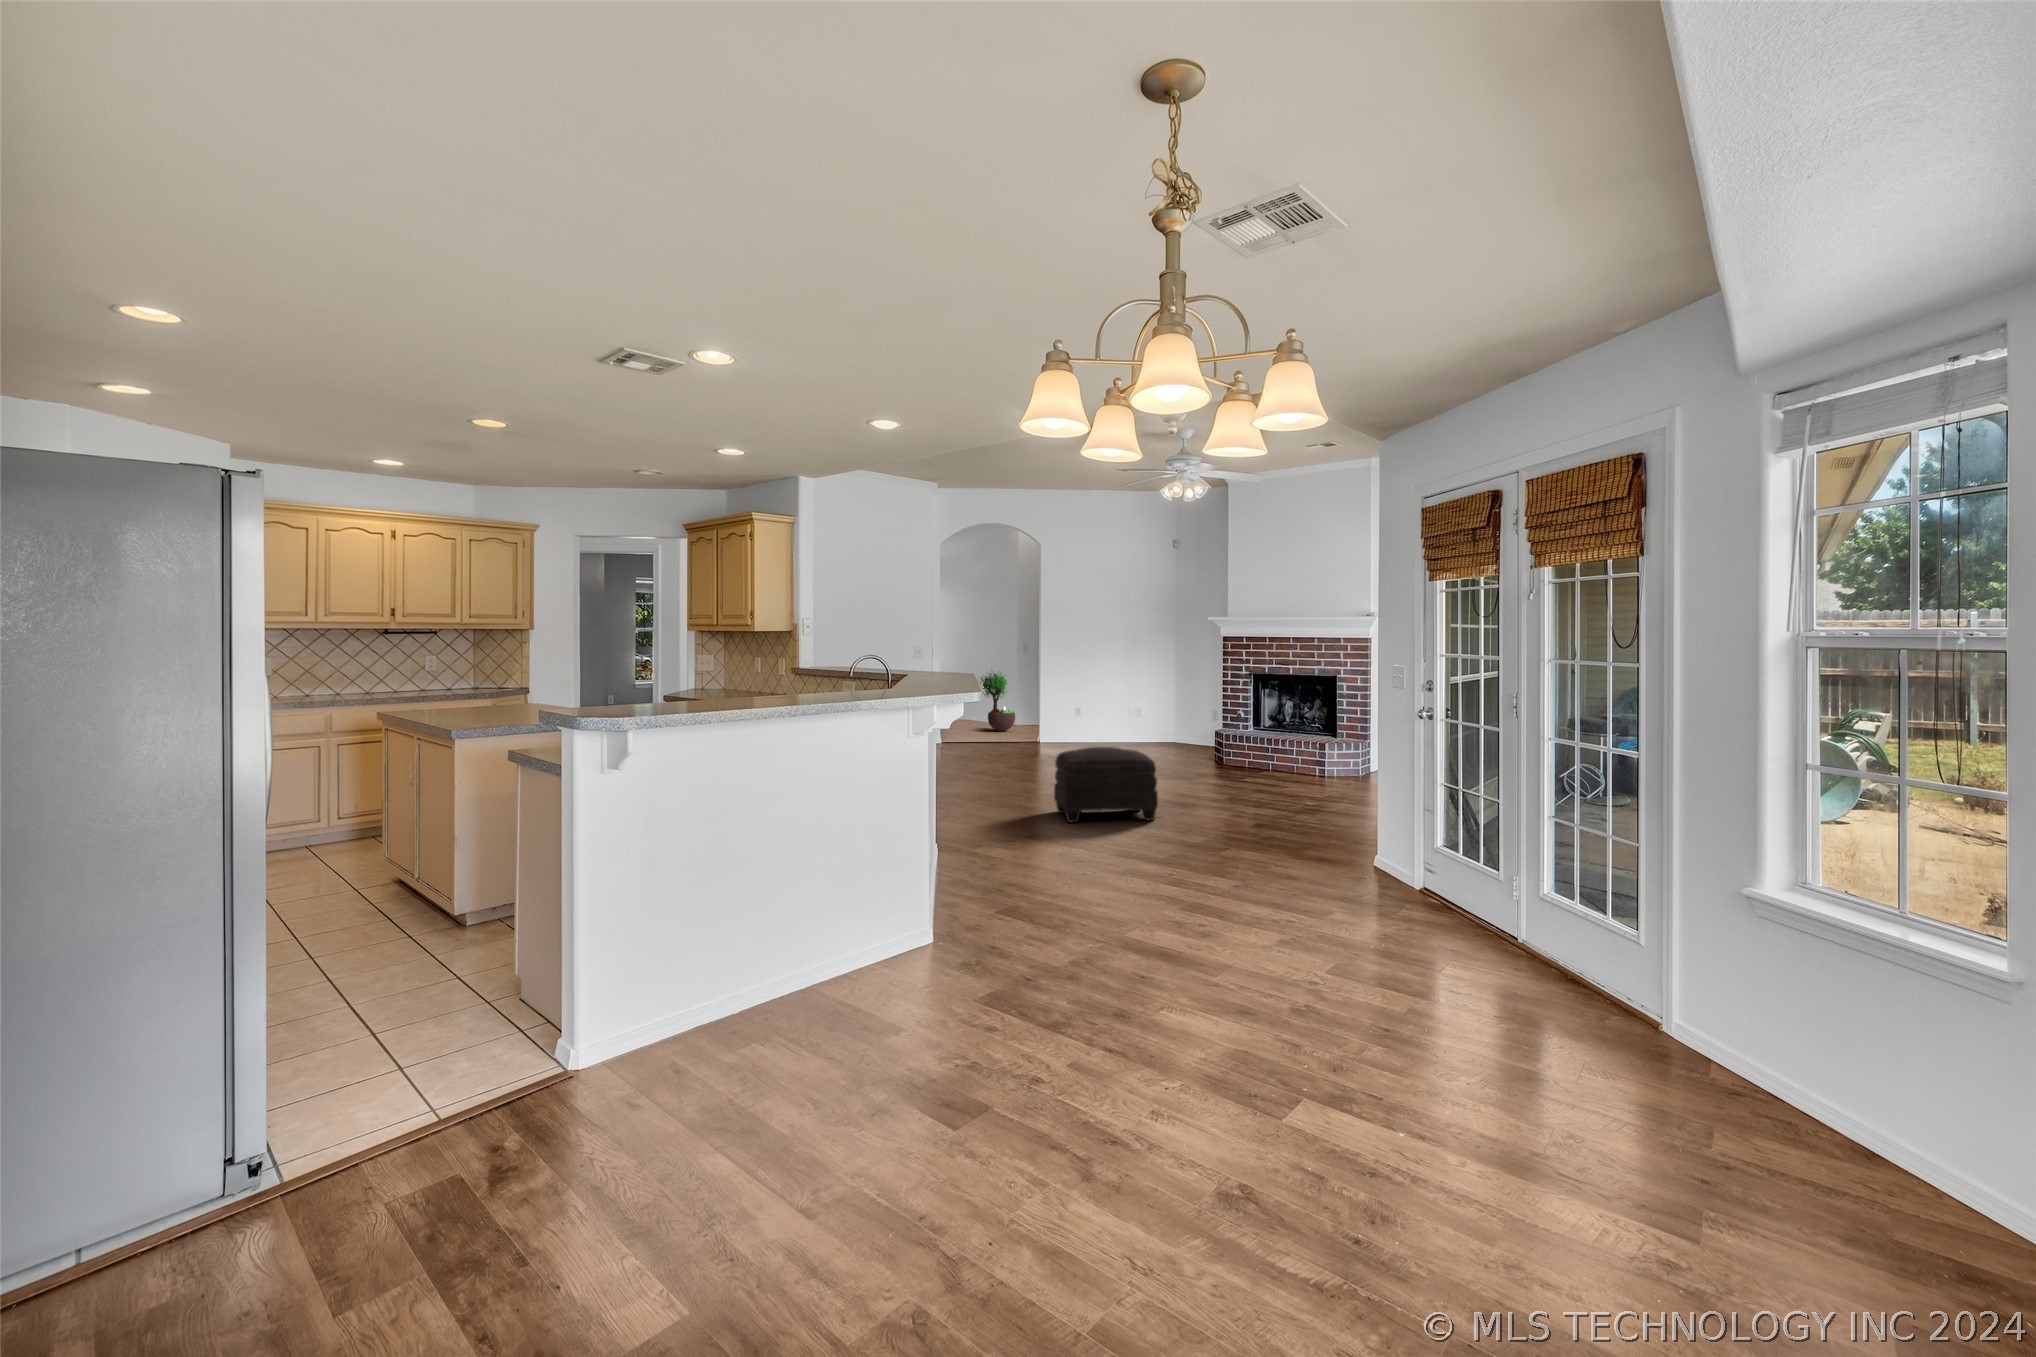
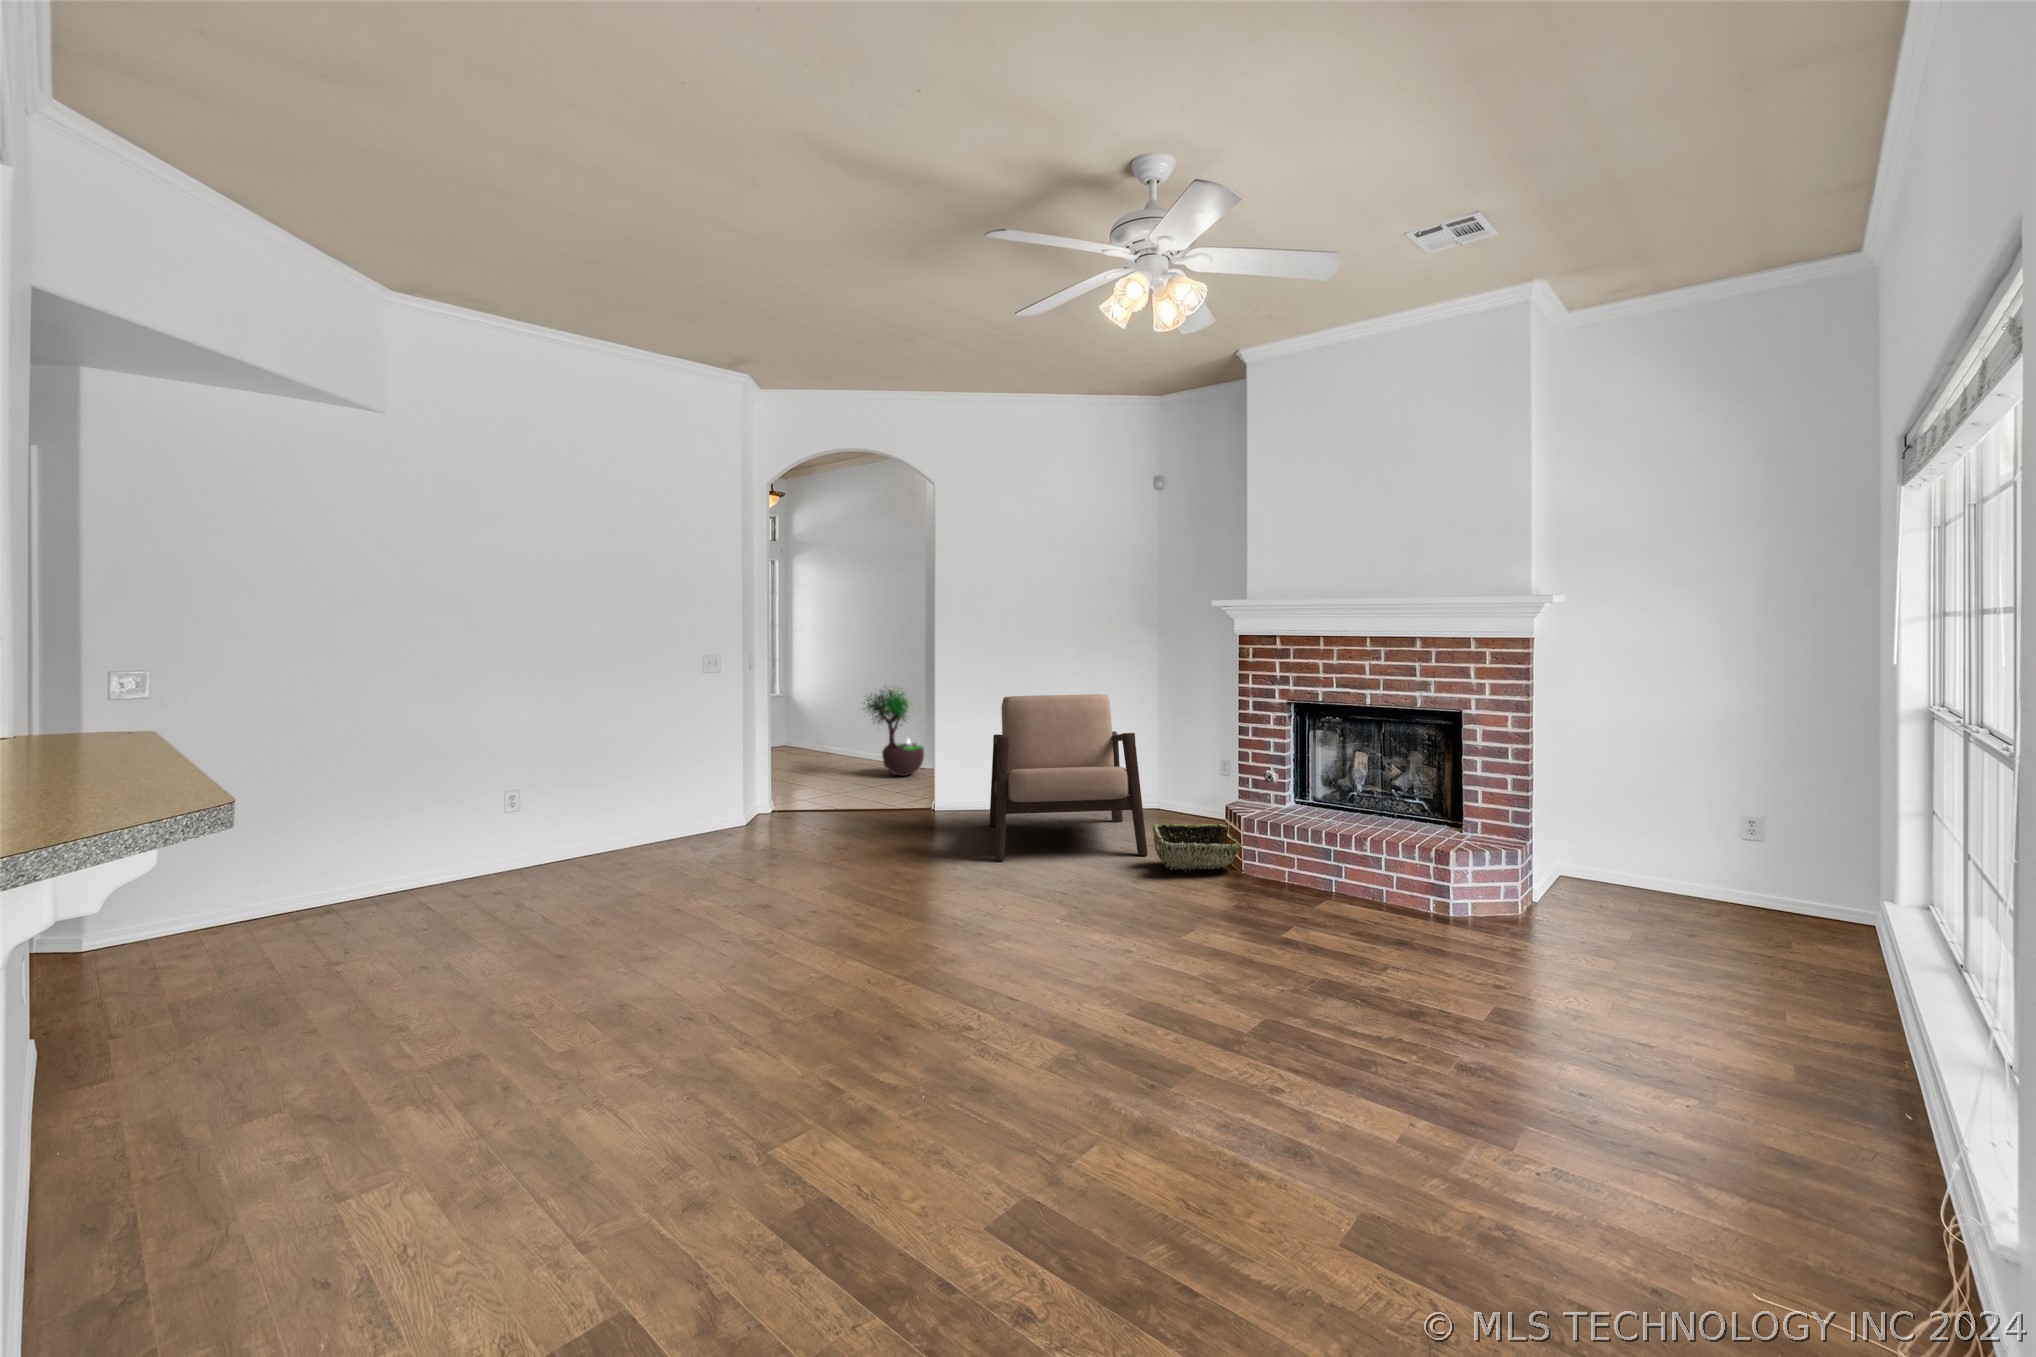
armchair: none [1074,672,1171,760] -> present [989,694,1148,861]
woven basket: none [1175,740,1223,764] -> present [1152,824,1240,870]
ottoman: present [1054,747,1158,822] -> none [775,960,1054,1222]

